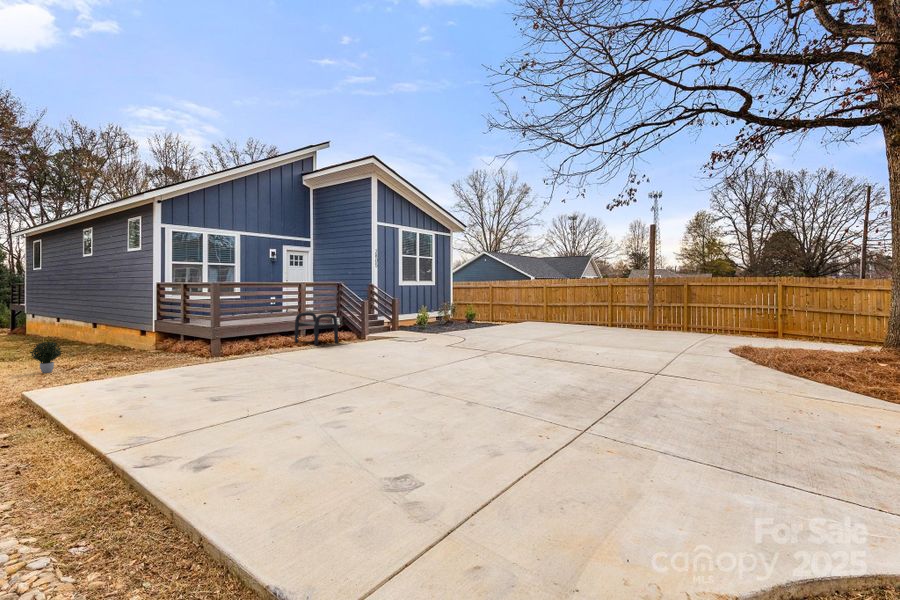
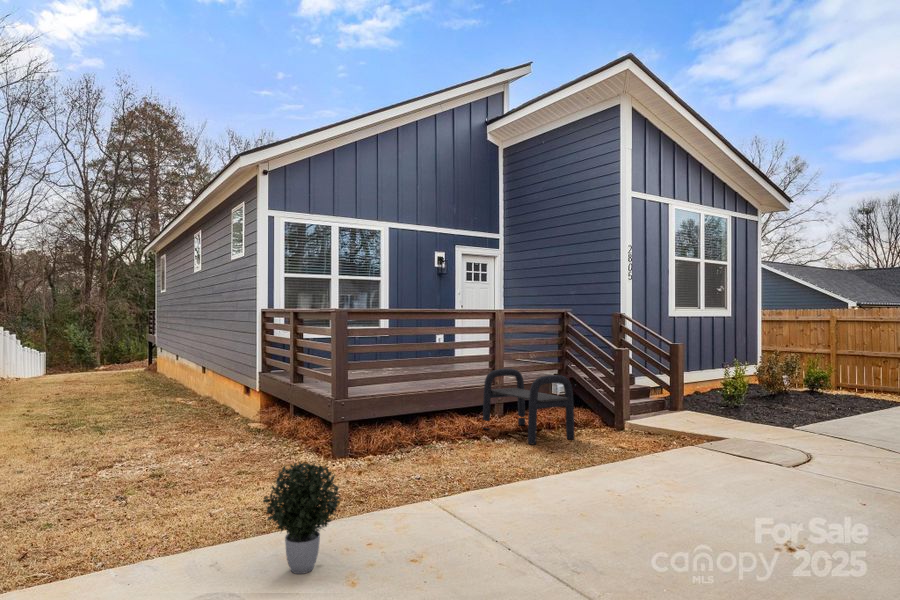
potted plant: present [30,342,61,373] -> present [263,462,341,574]

